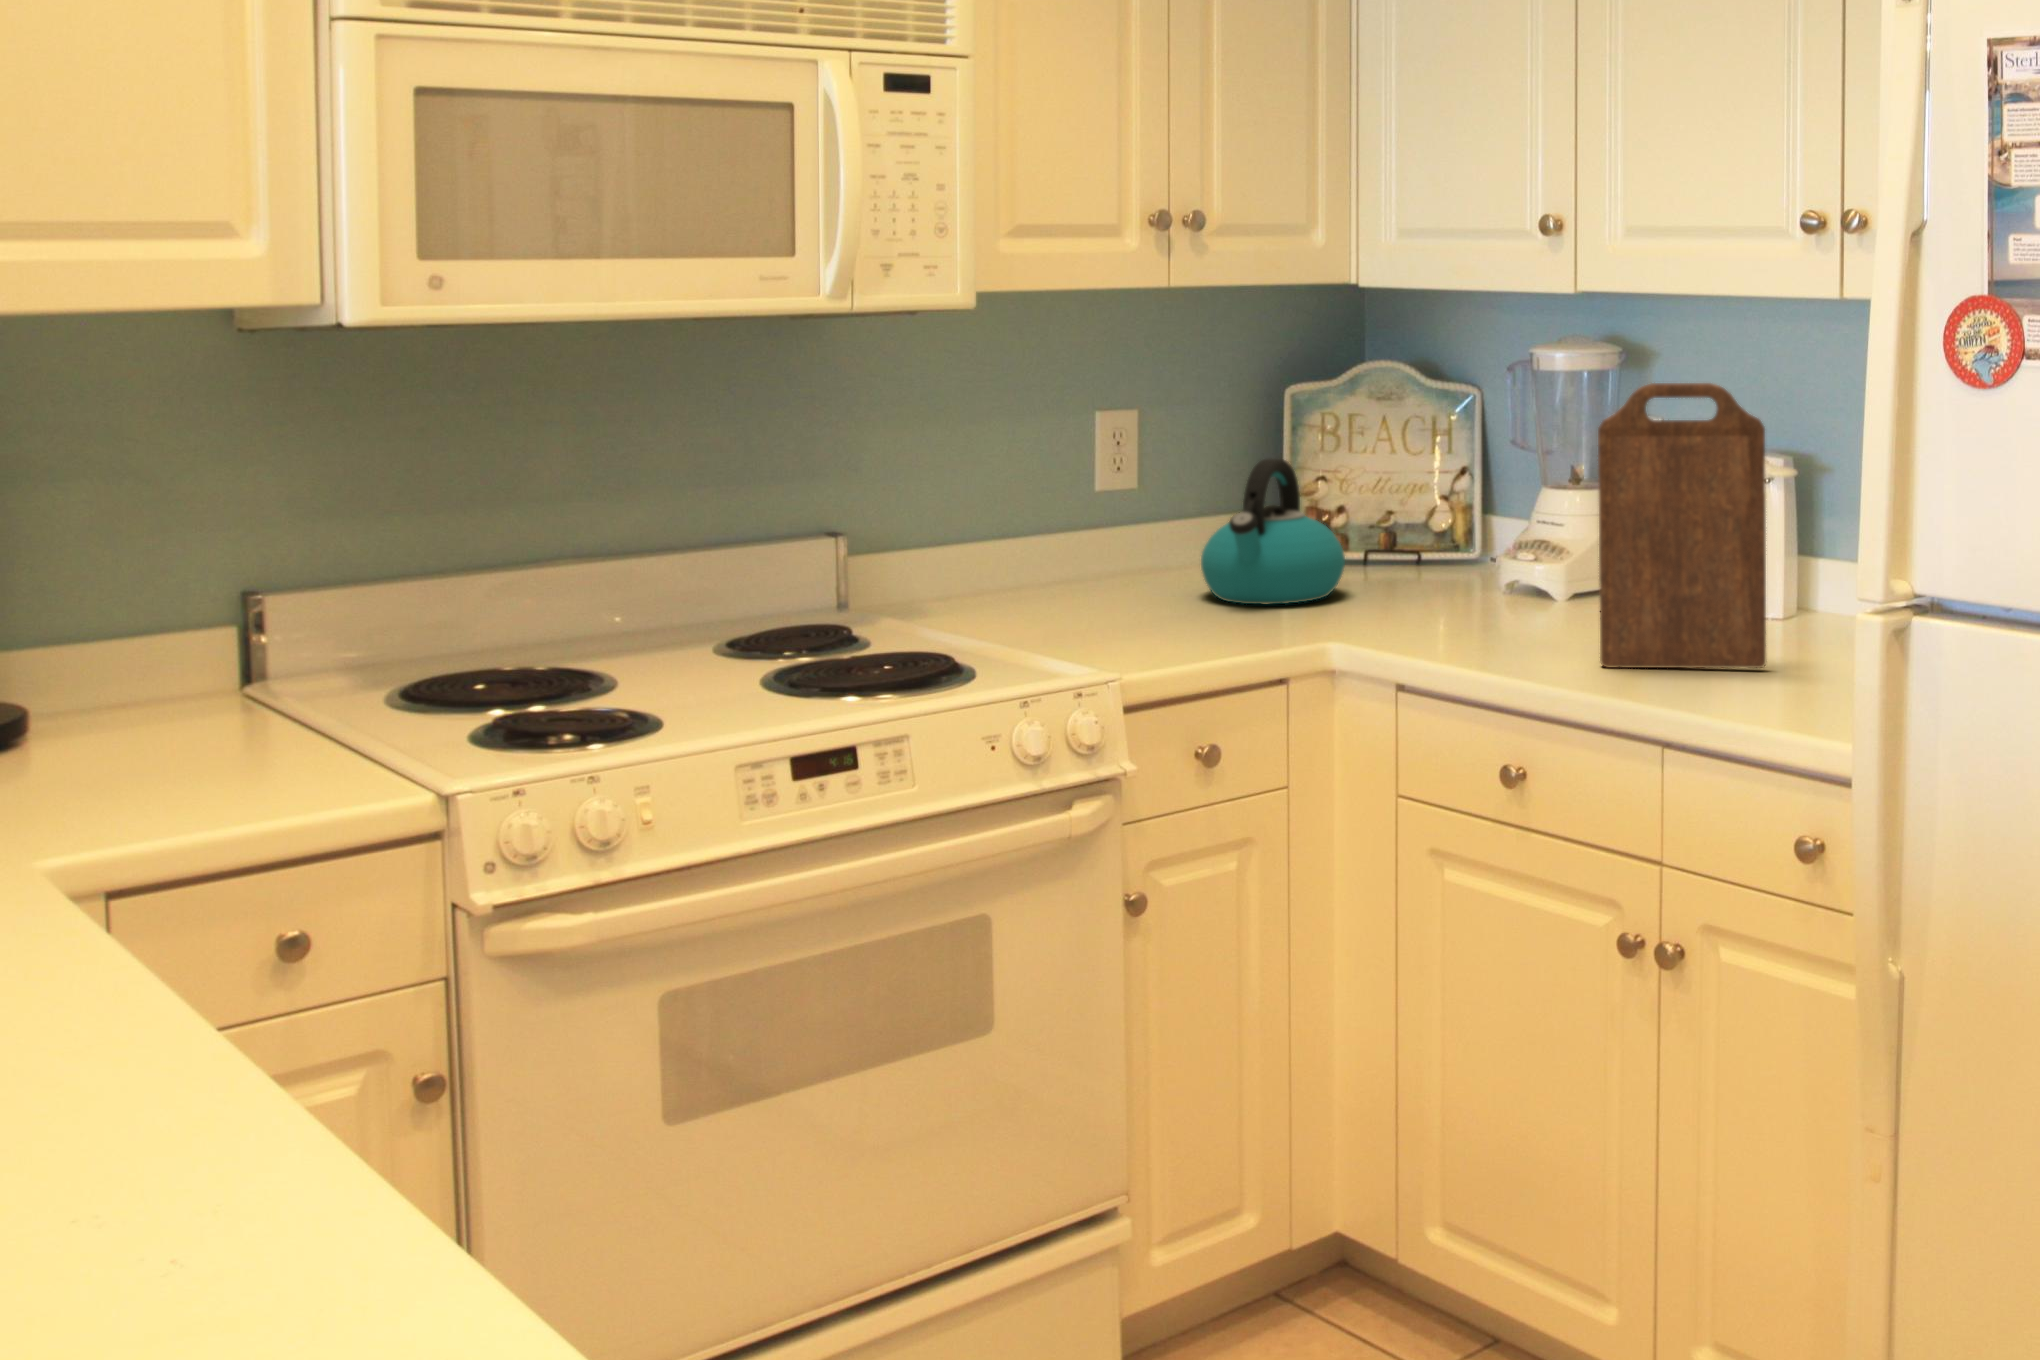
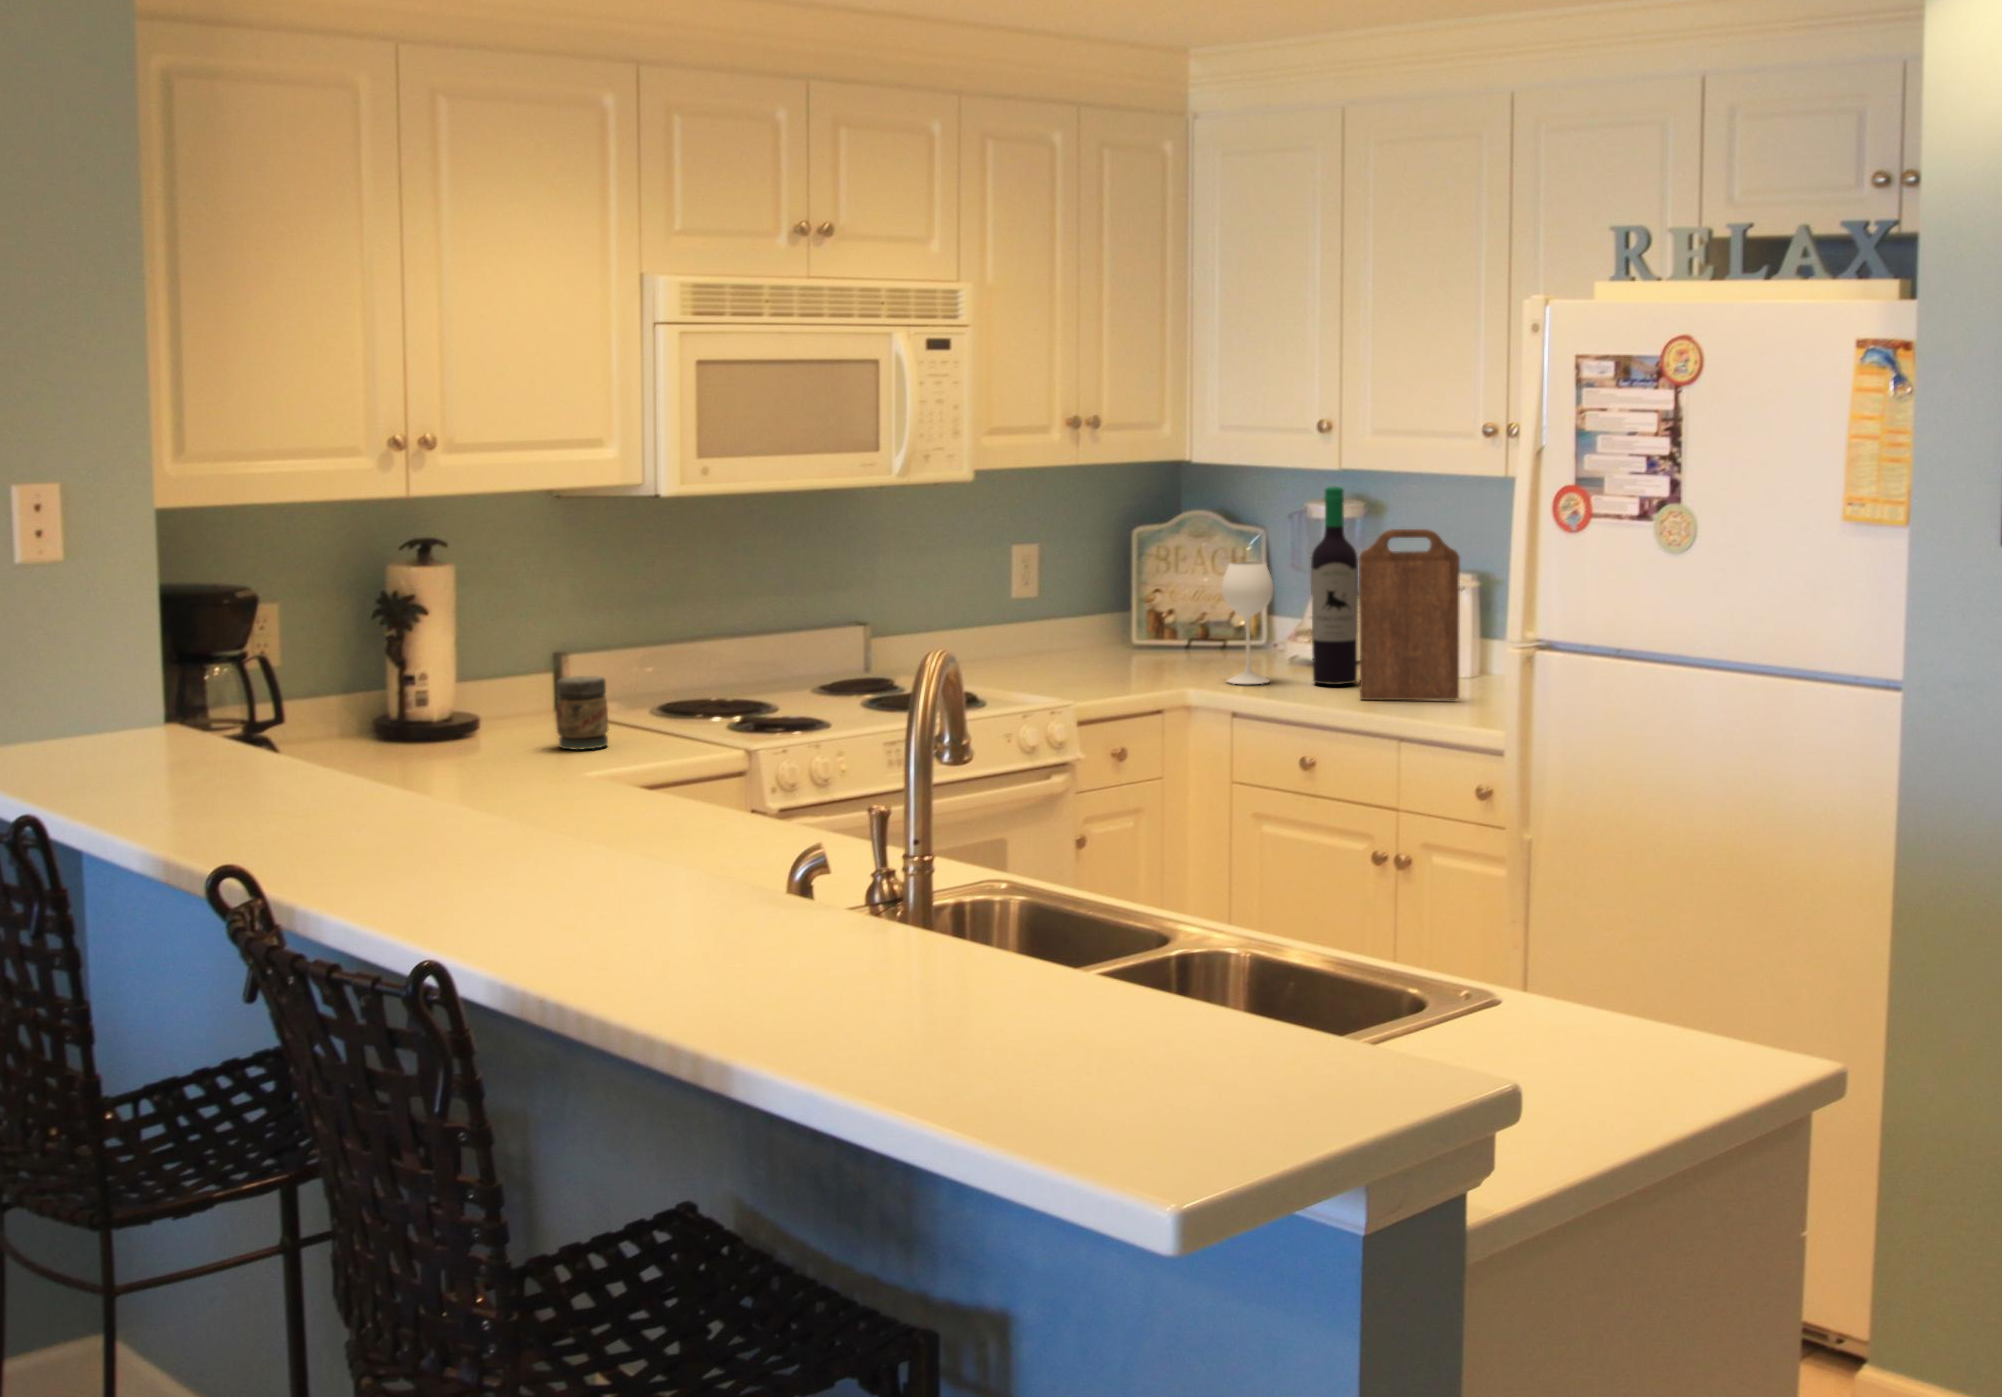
wine bottle: none [1386,316,1603,634] -> present [1222,486,1358,685]
kettle: present [1201,458,1345,604] -> none [1092,577,1186,671]
jar: none [75,651,184,793] -> present [556,676,608,750]

